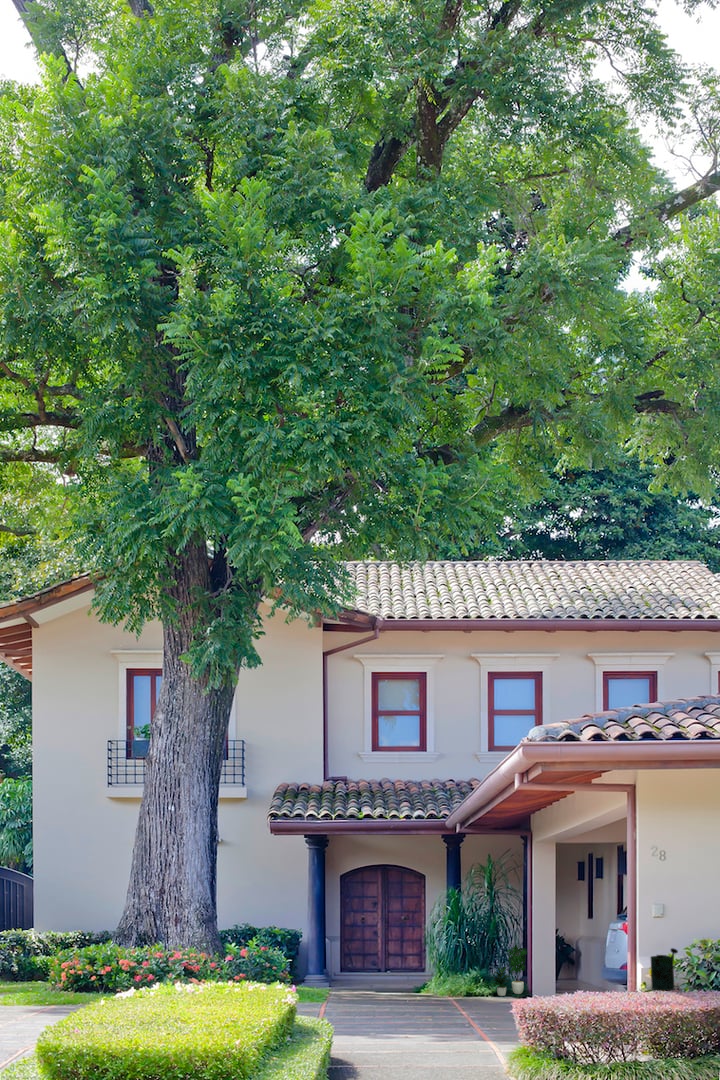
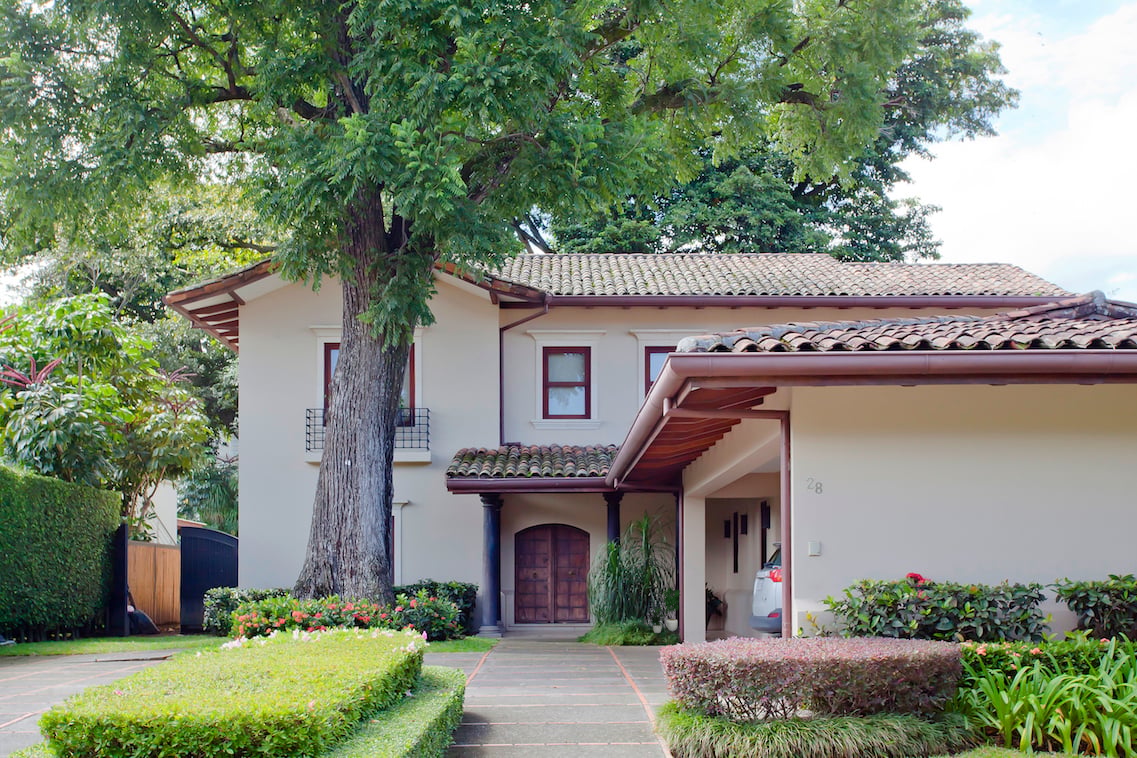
watering can: present [651,948,678,990] -> none [809,591,838,636]

